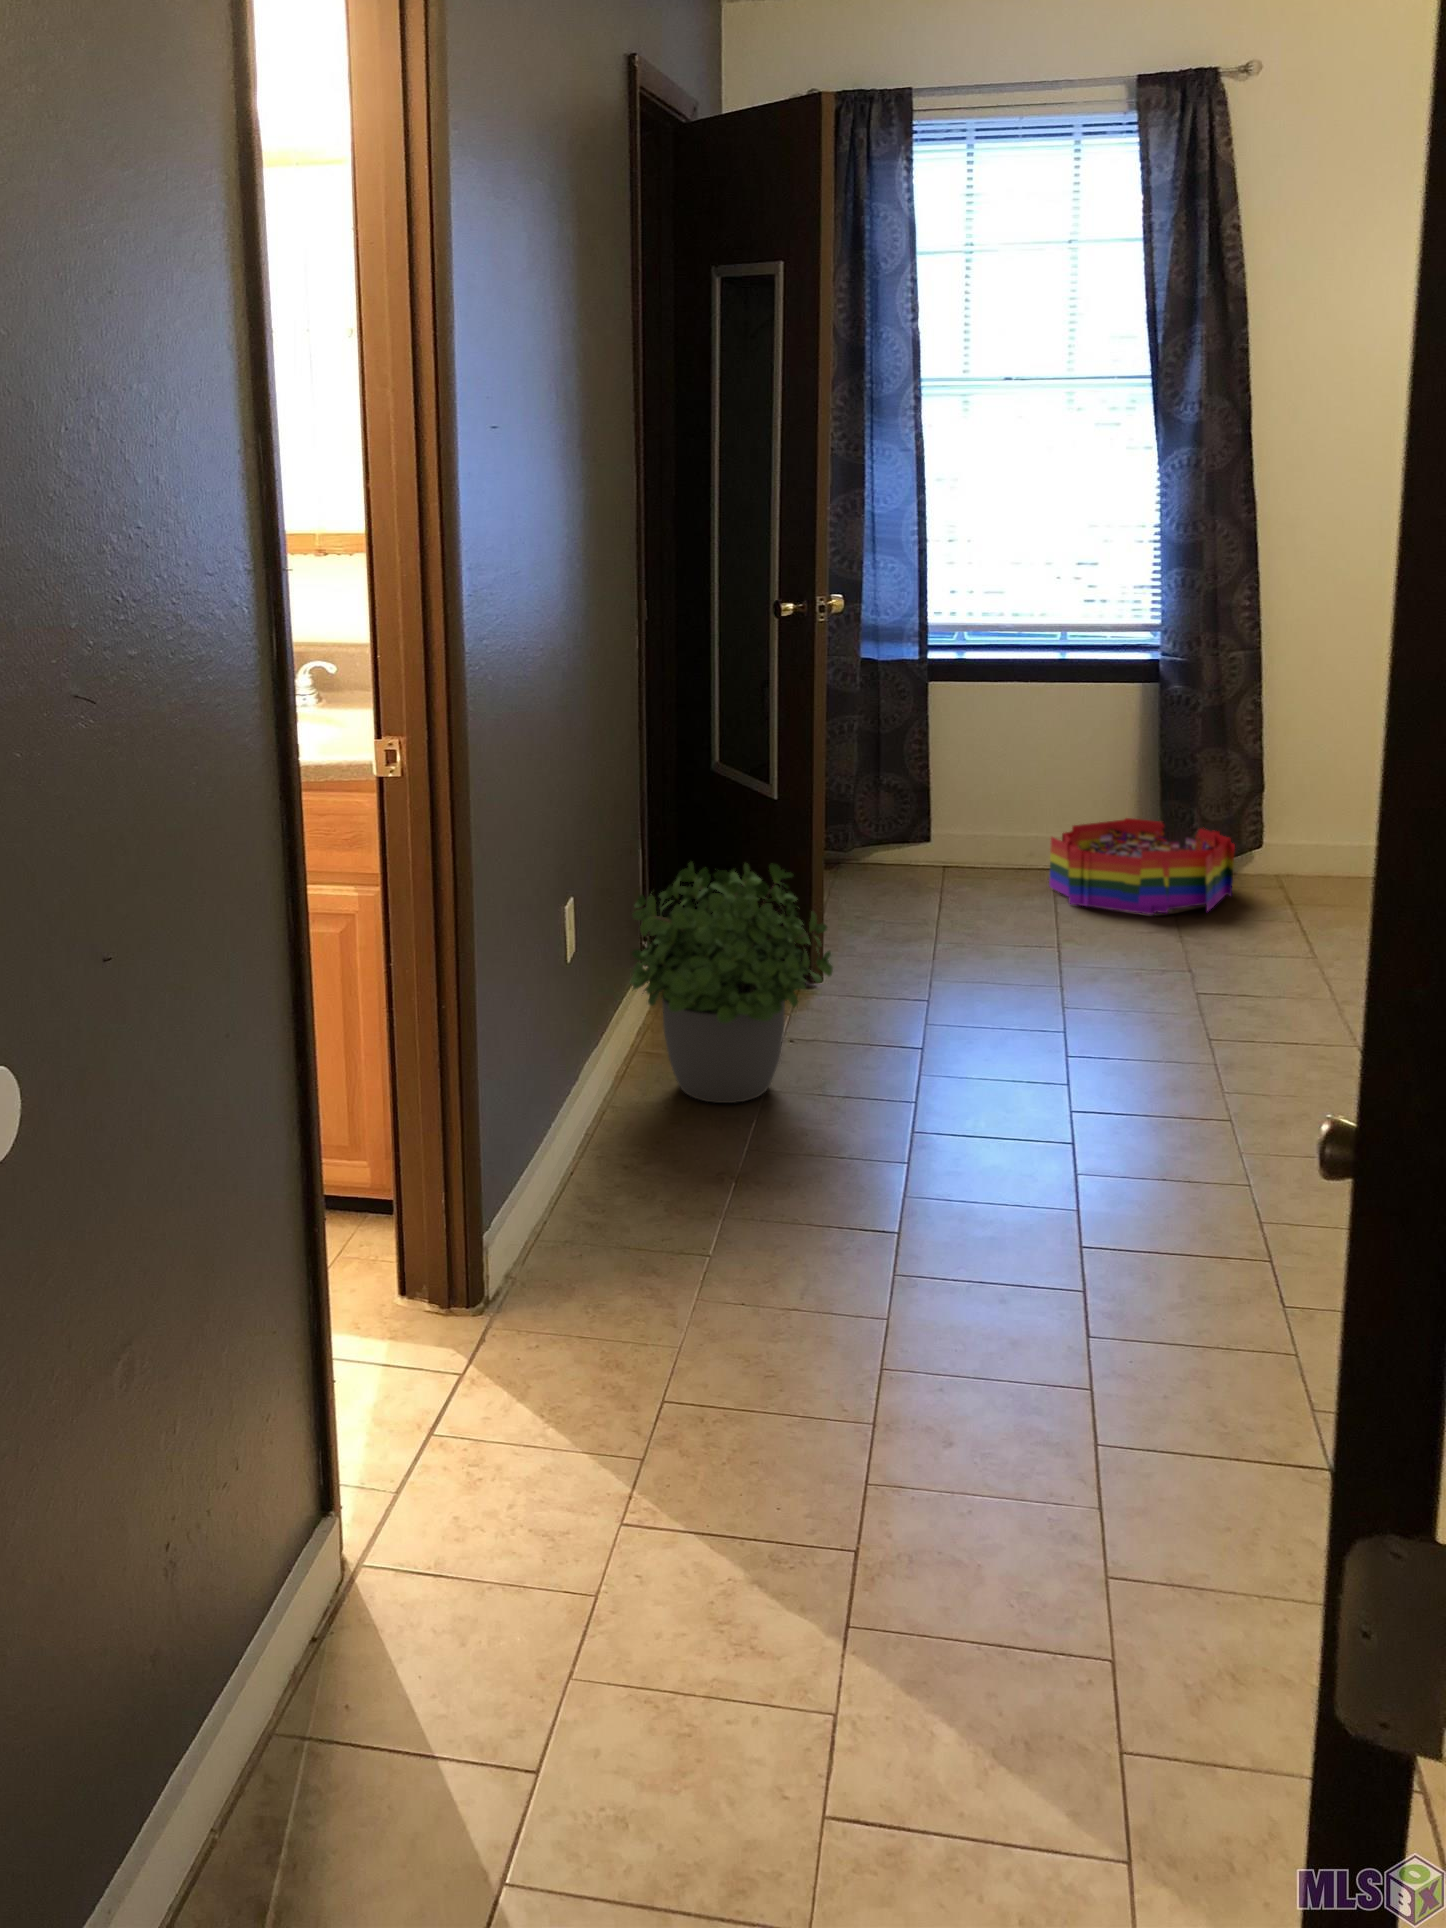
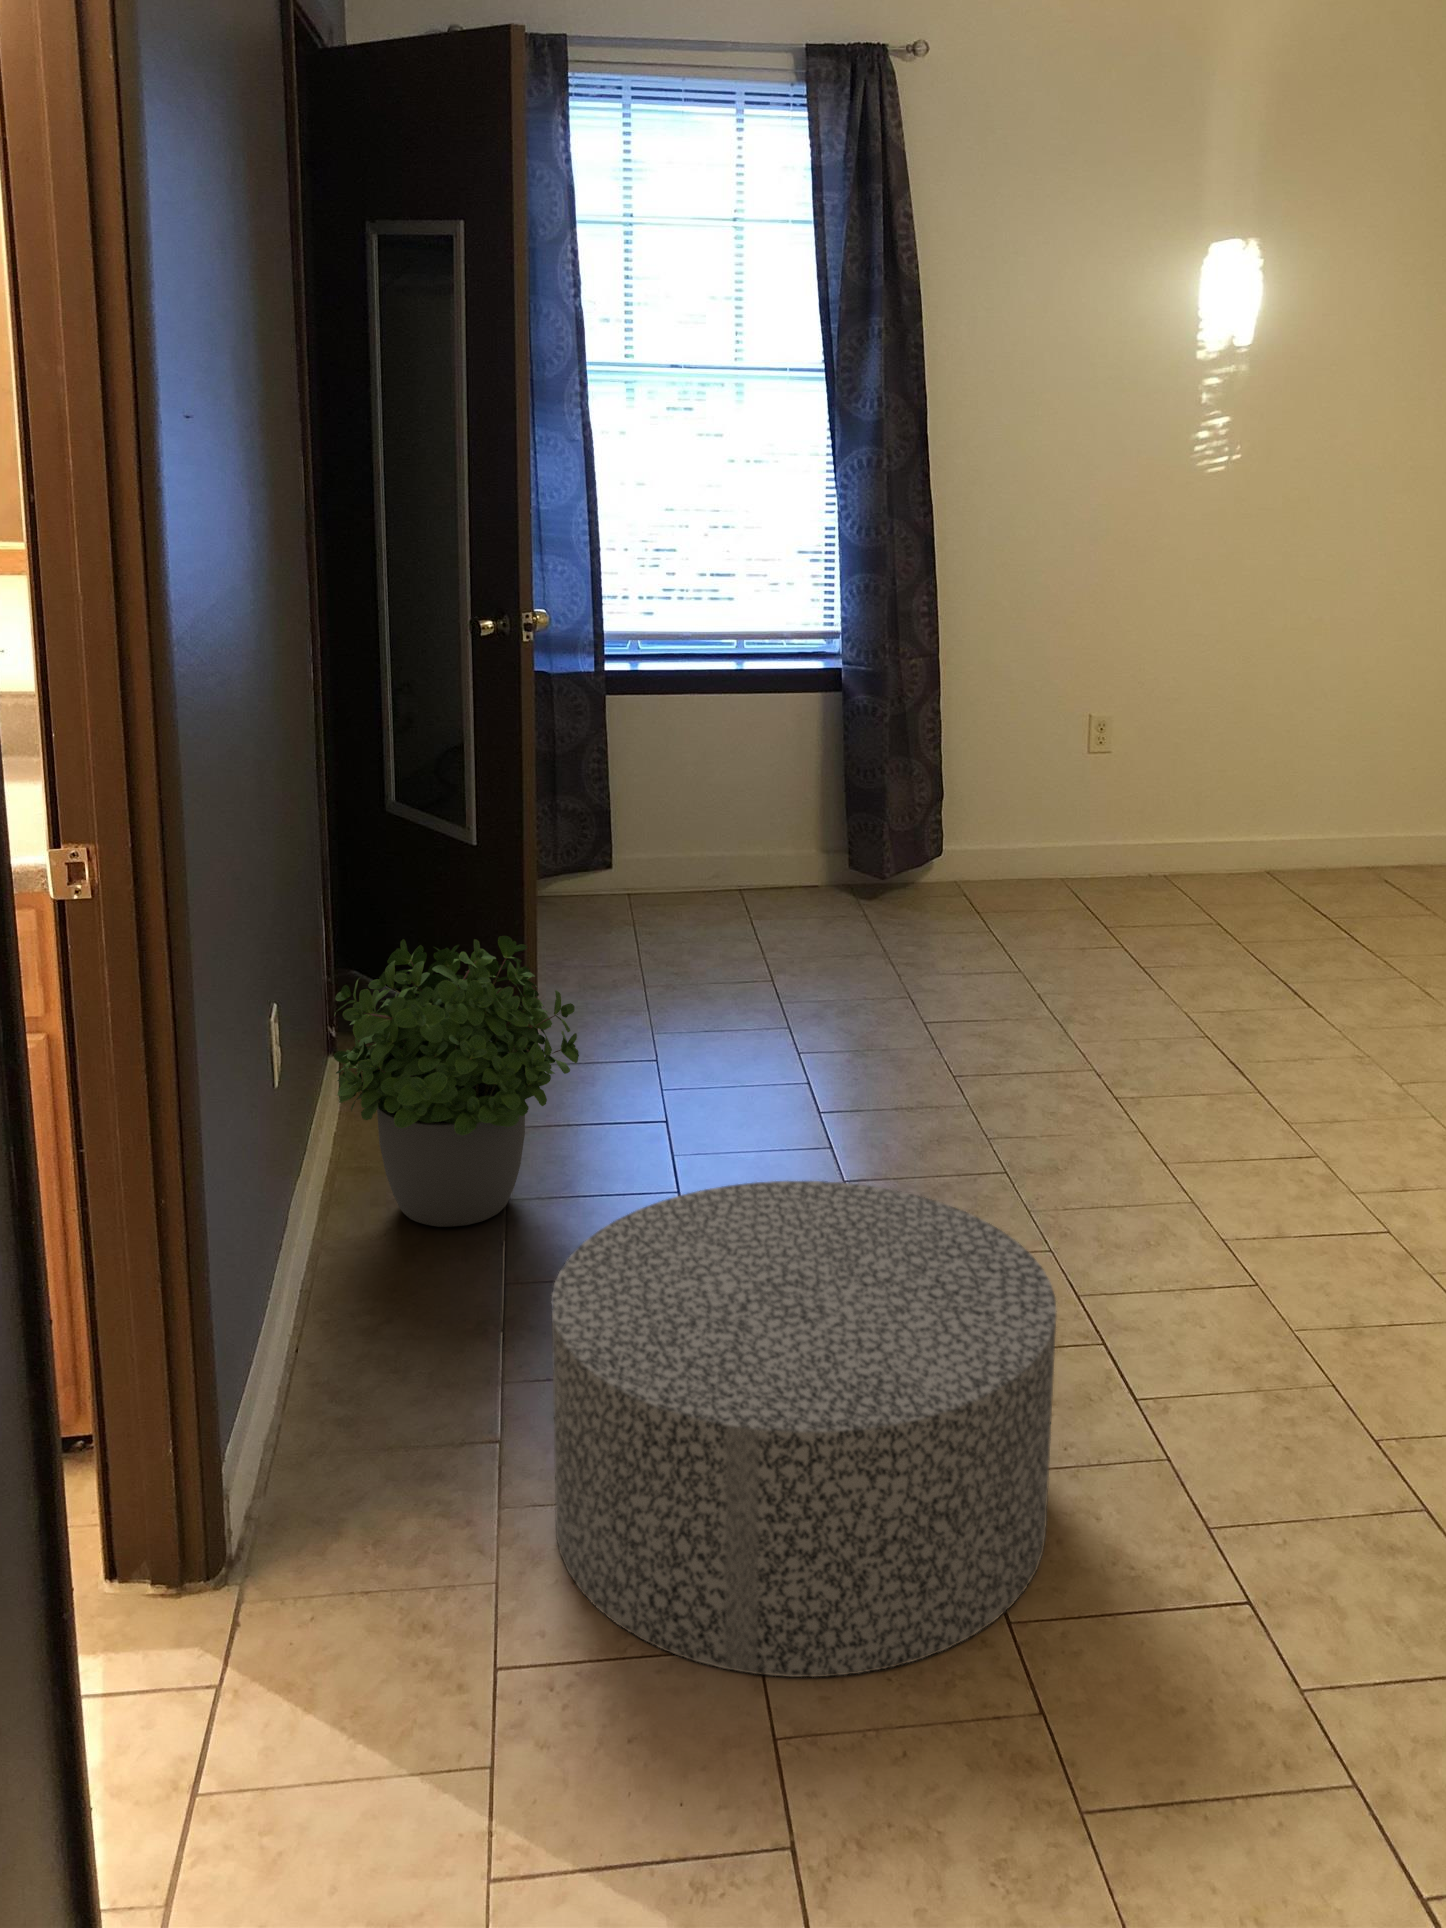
storage bin: present [1049,818,1235,915] -> none [742,834,929,939]
ottoman: none [735,1069,1169,1454] -> present [551,1181,1057,1677]

